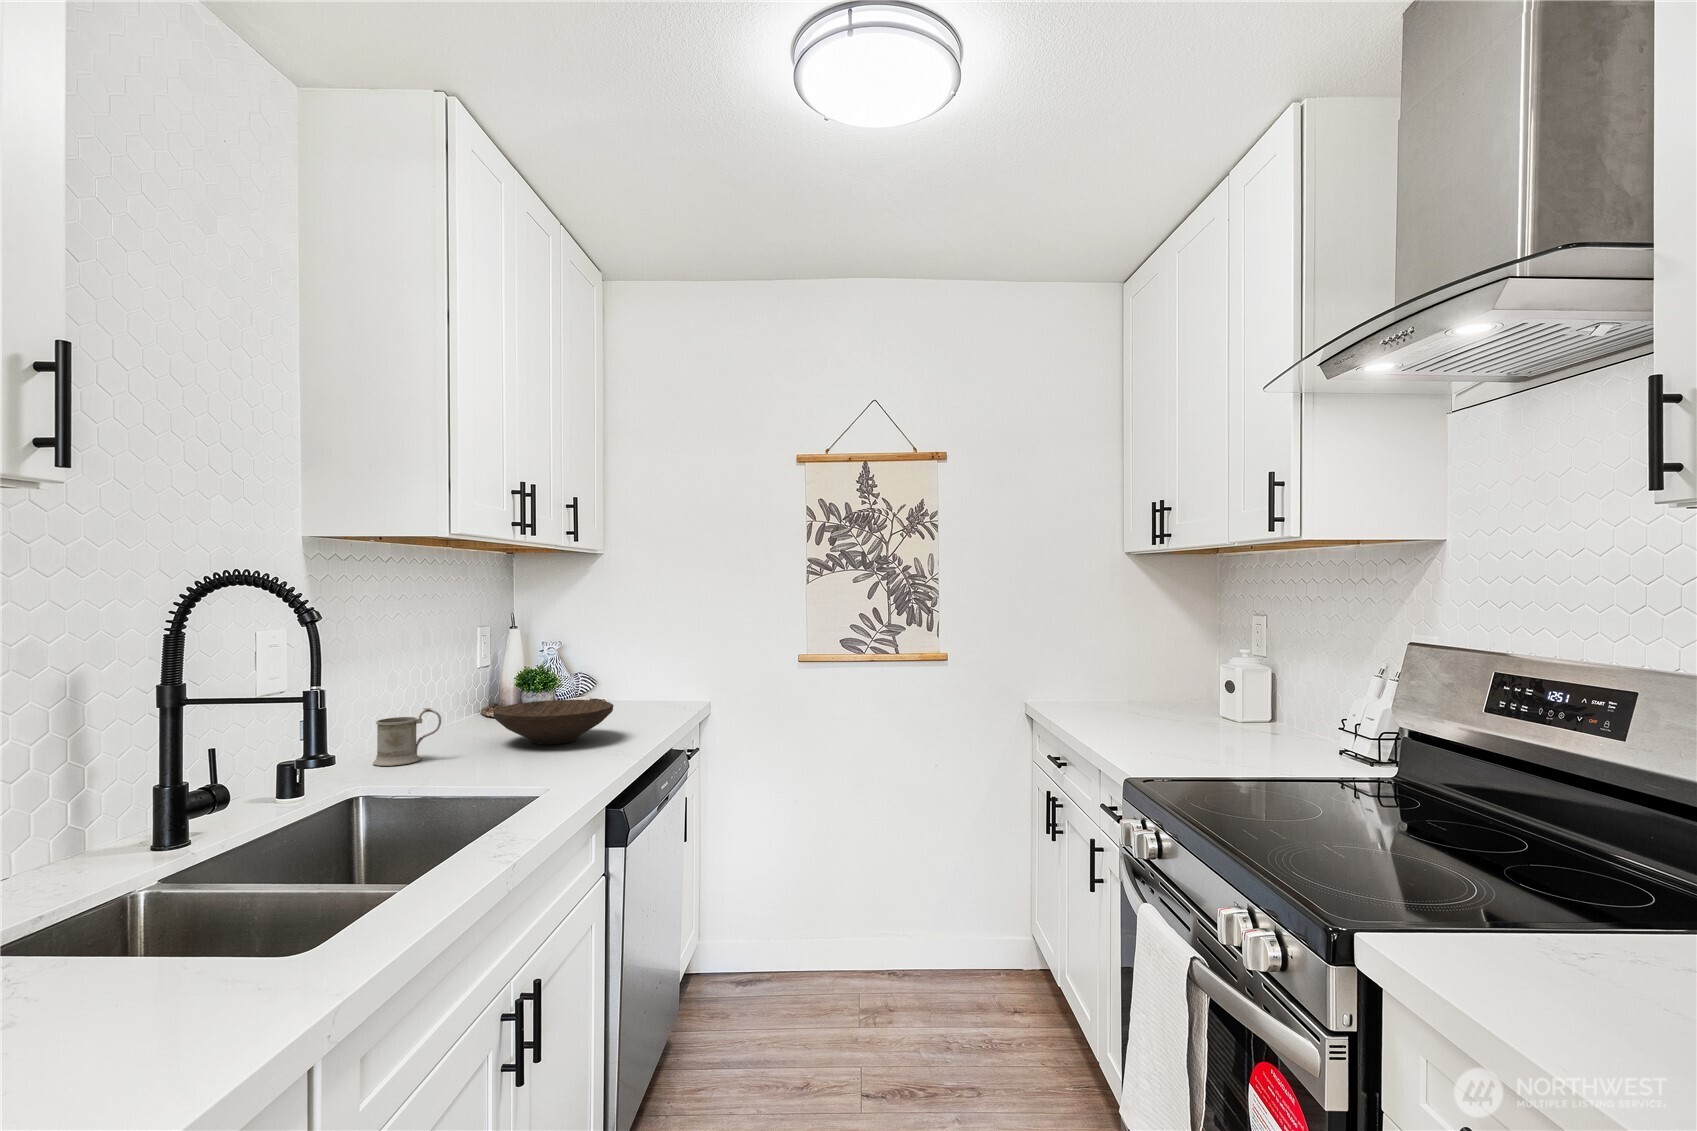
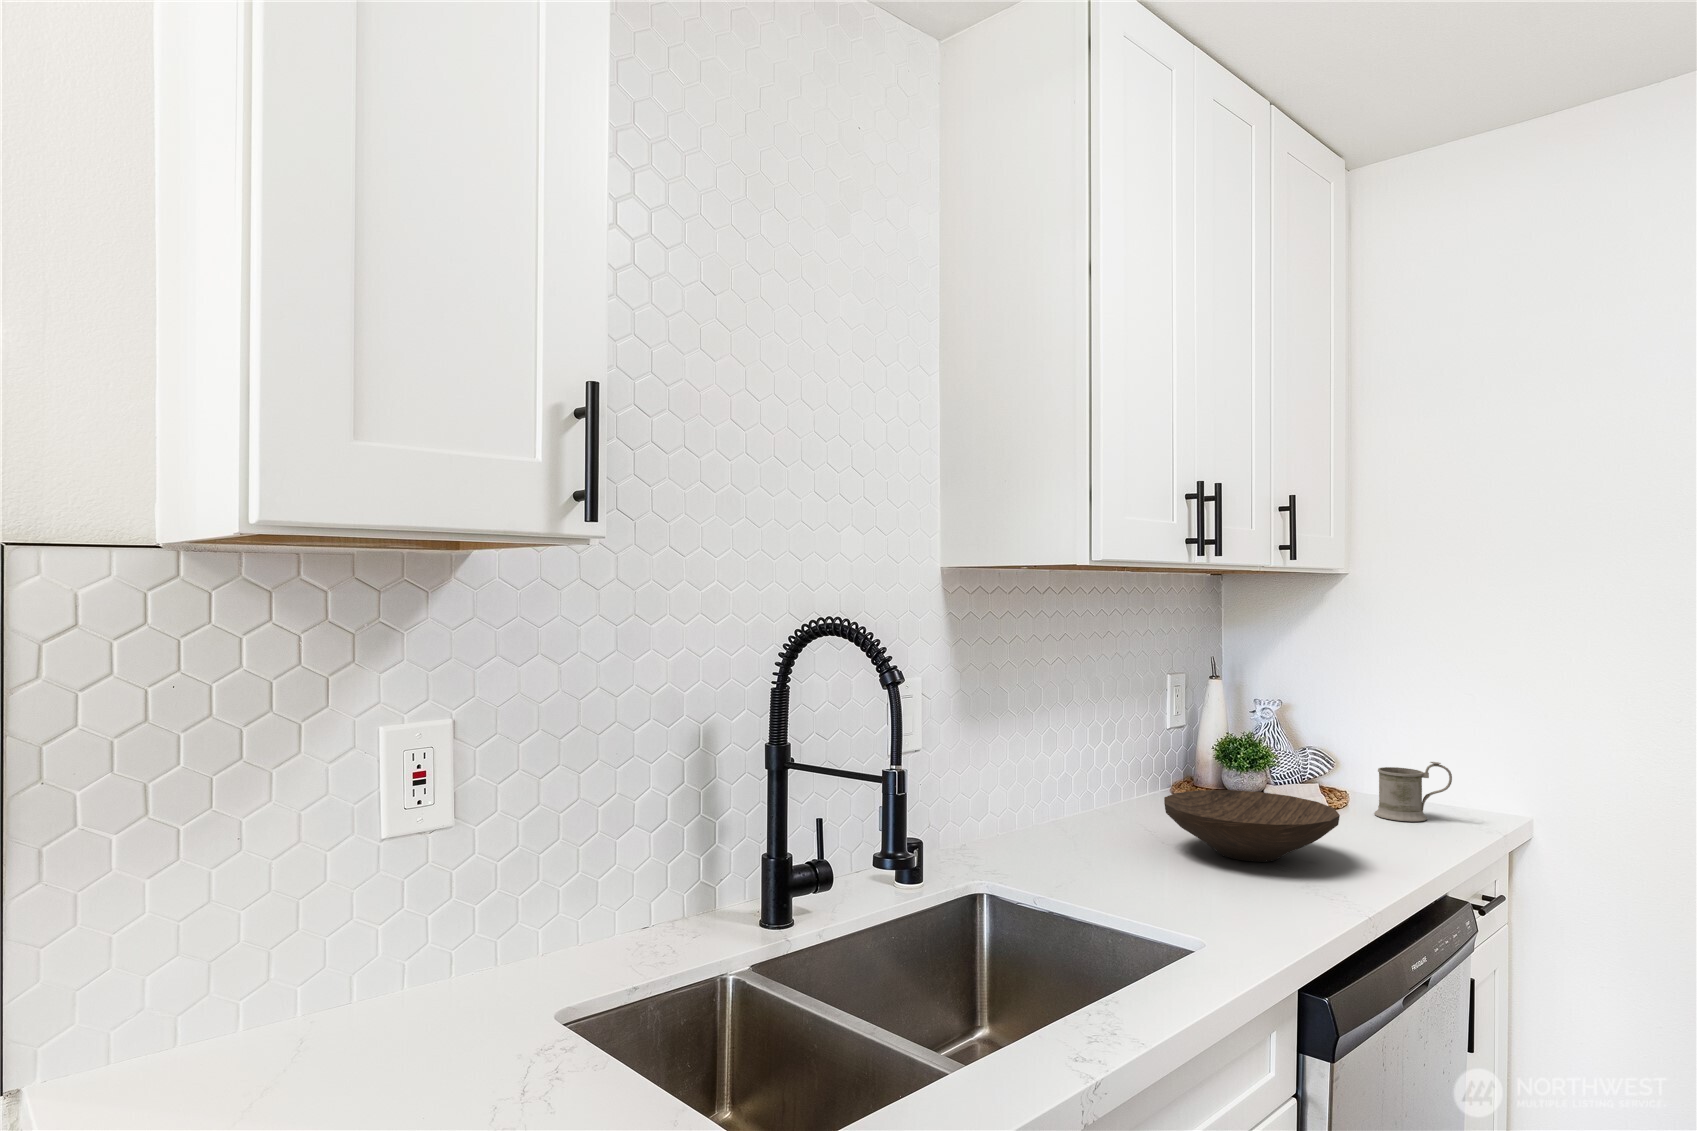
mug: present [373,708,441,766] -> present [1374,762,1452,821]

